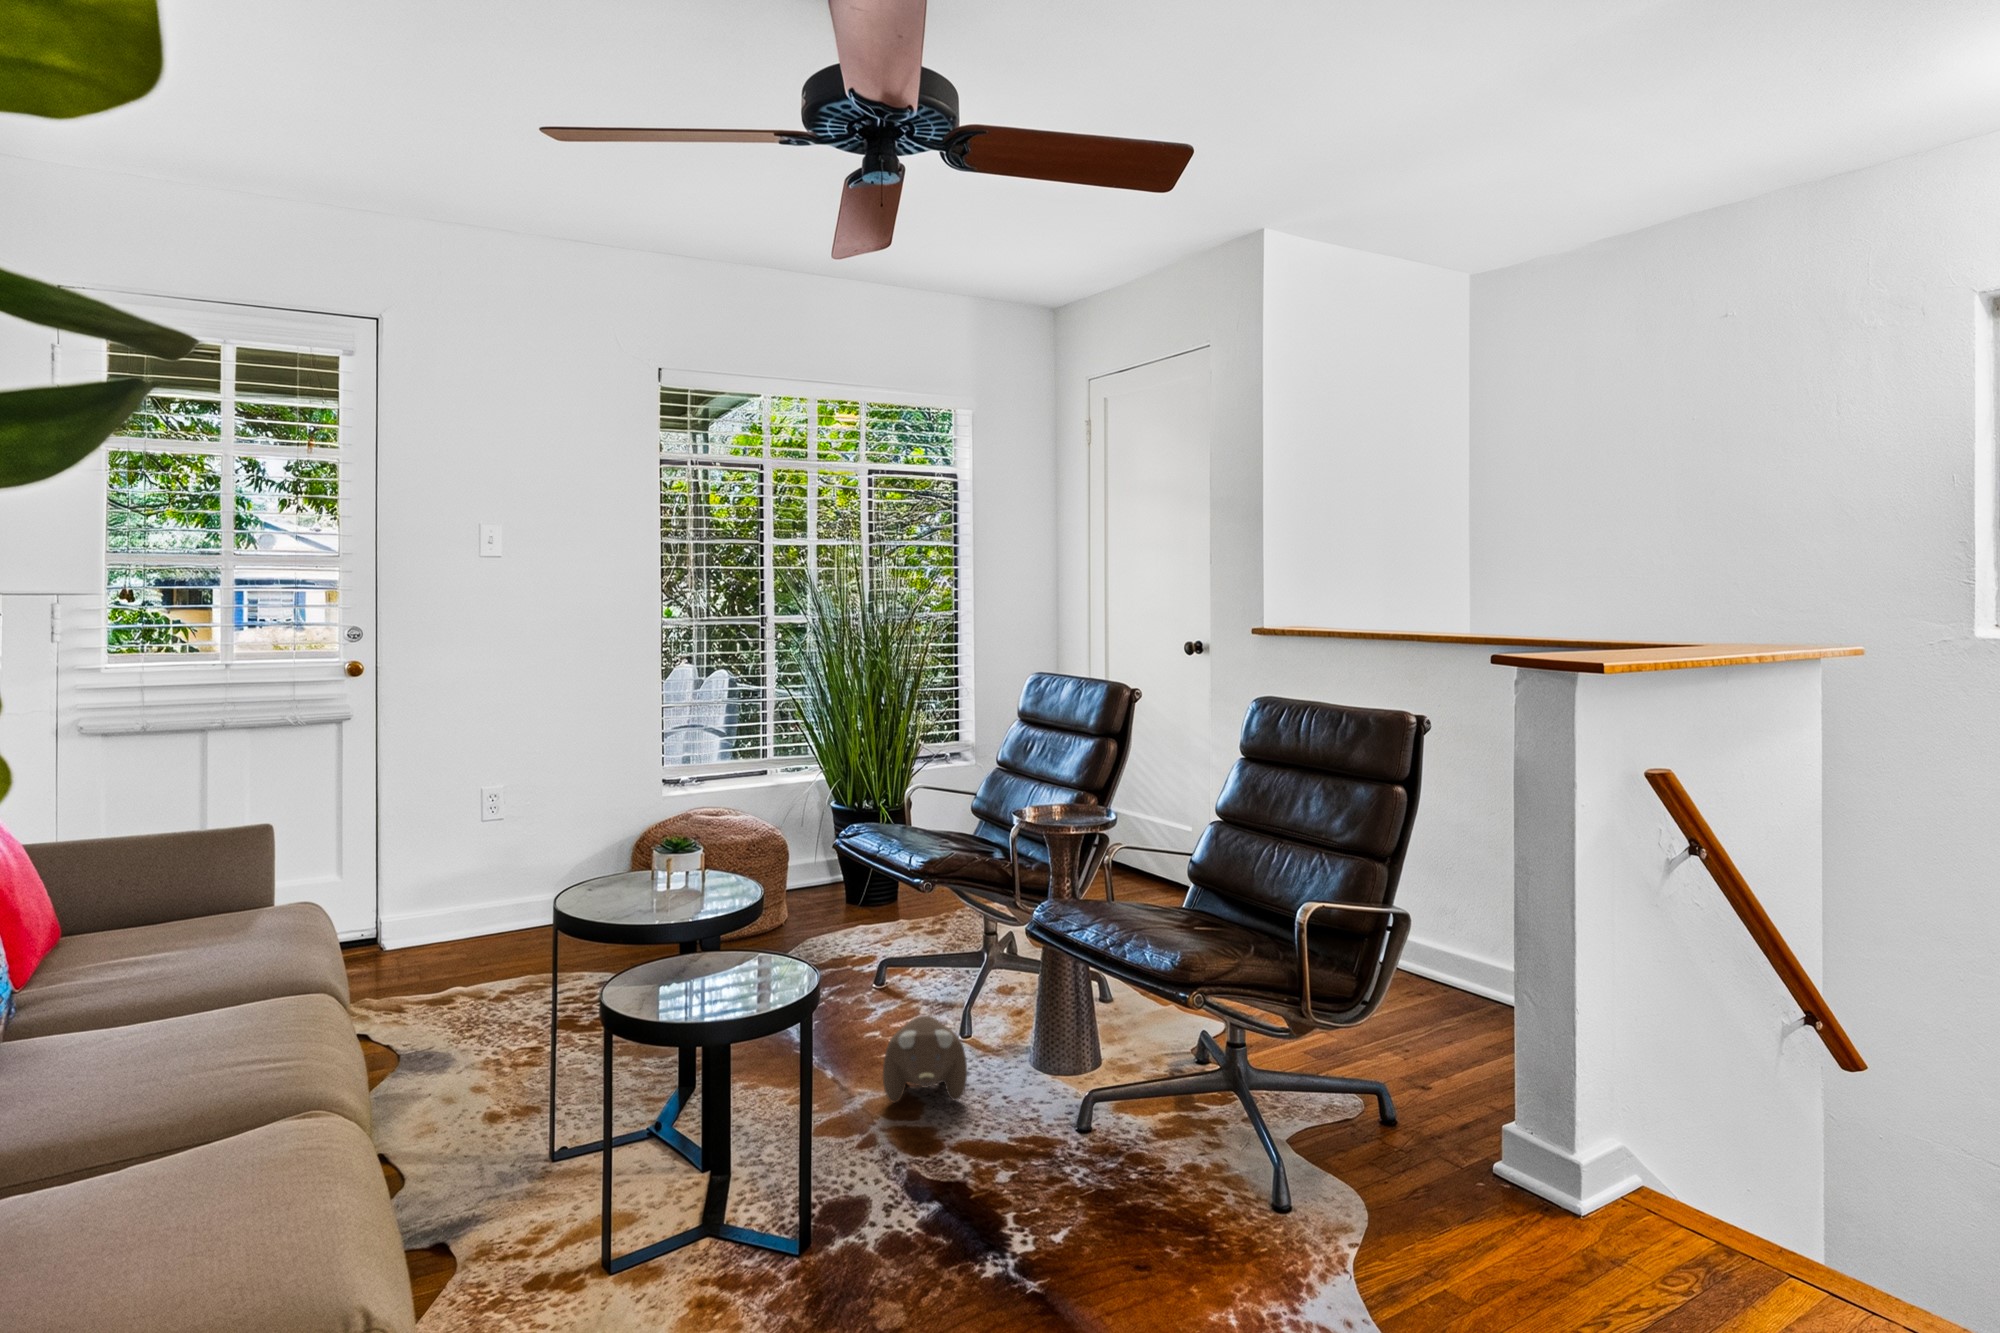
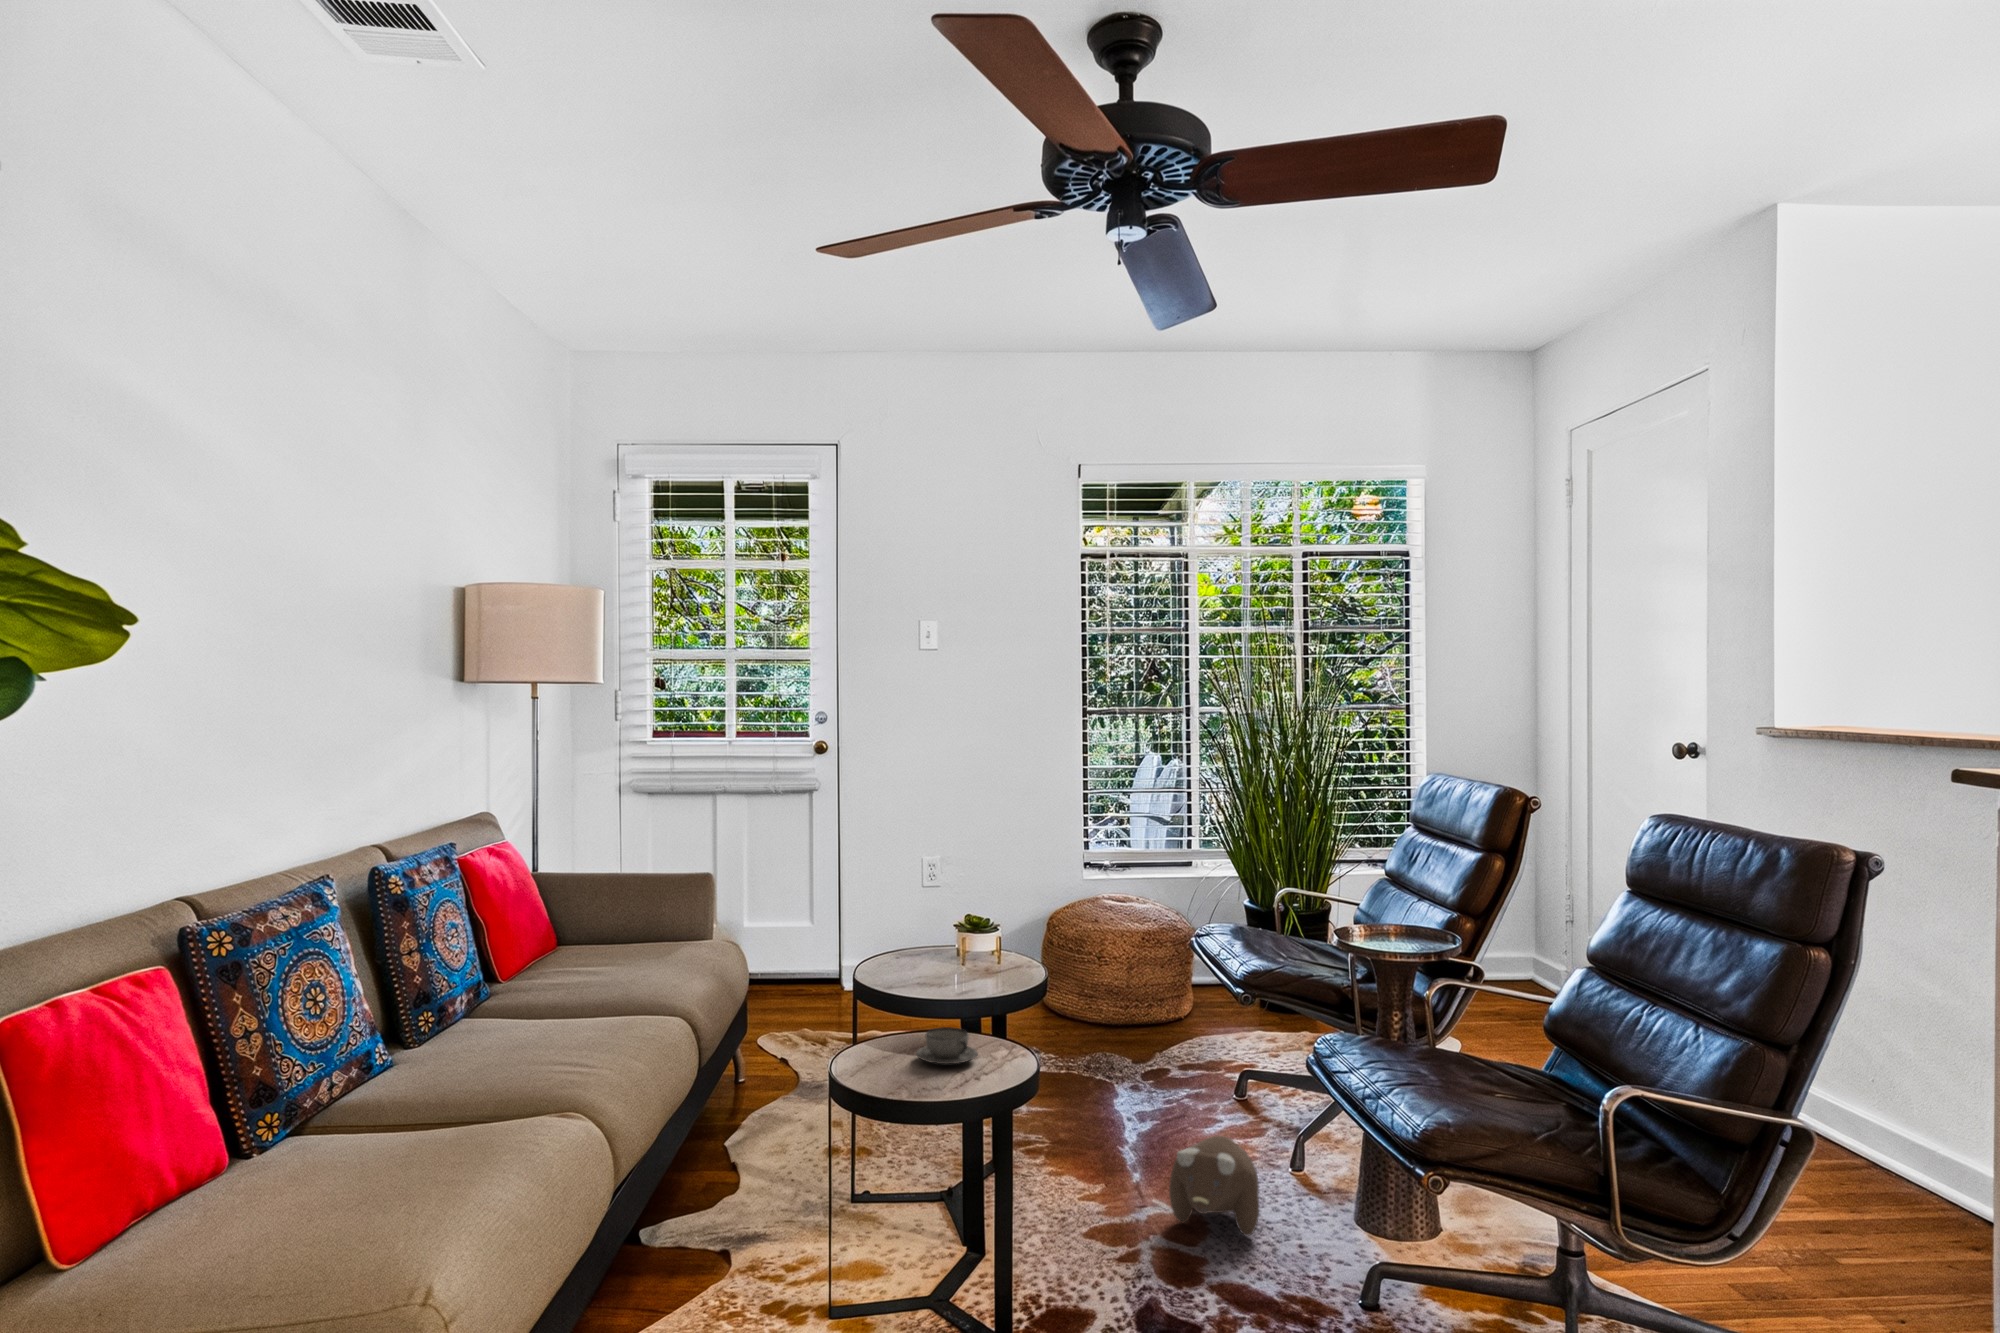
teacup: none [688,949,755,987] -> present [916,1027,978,1064]

